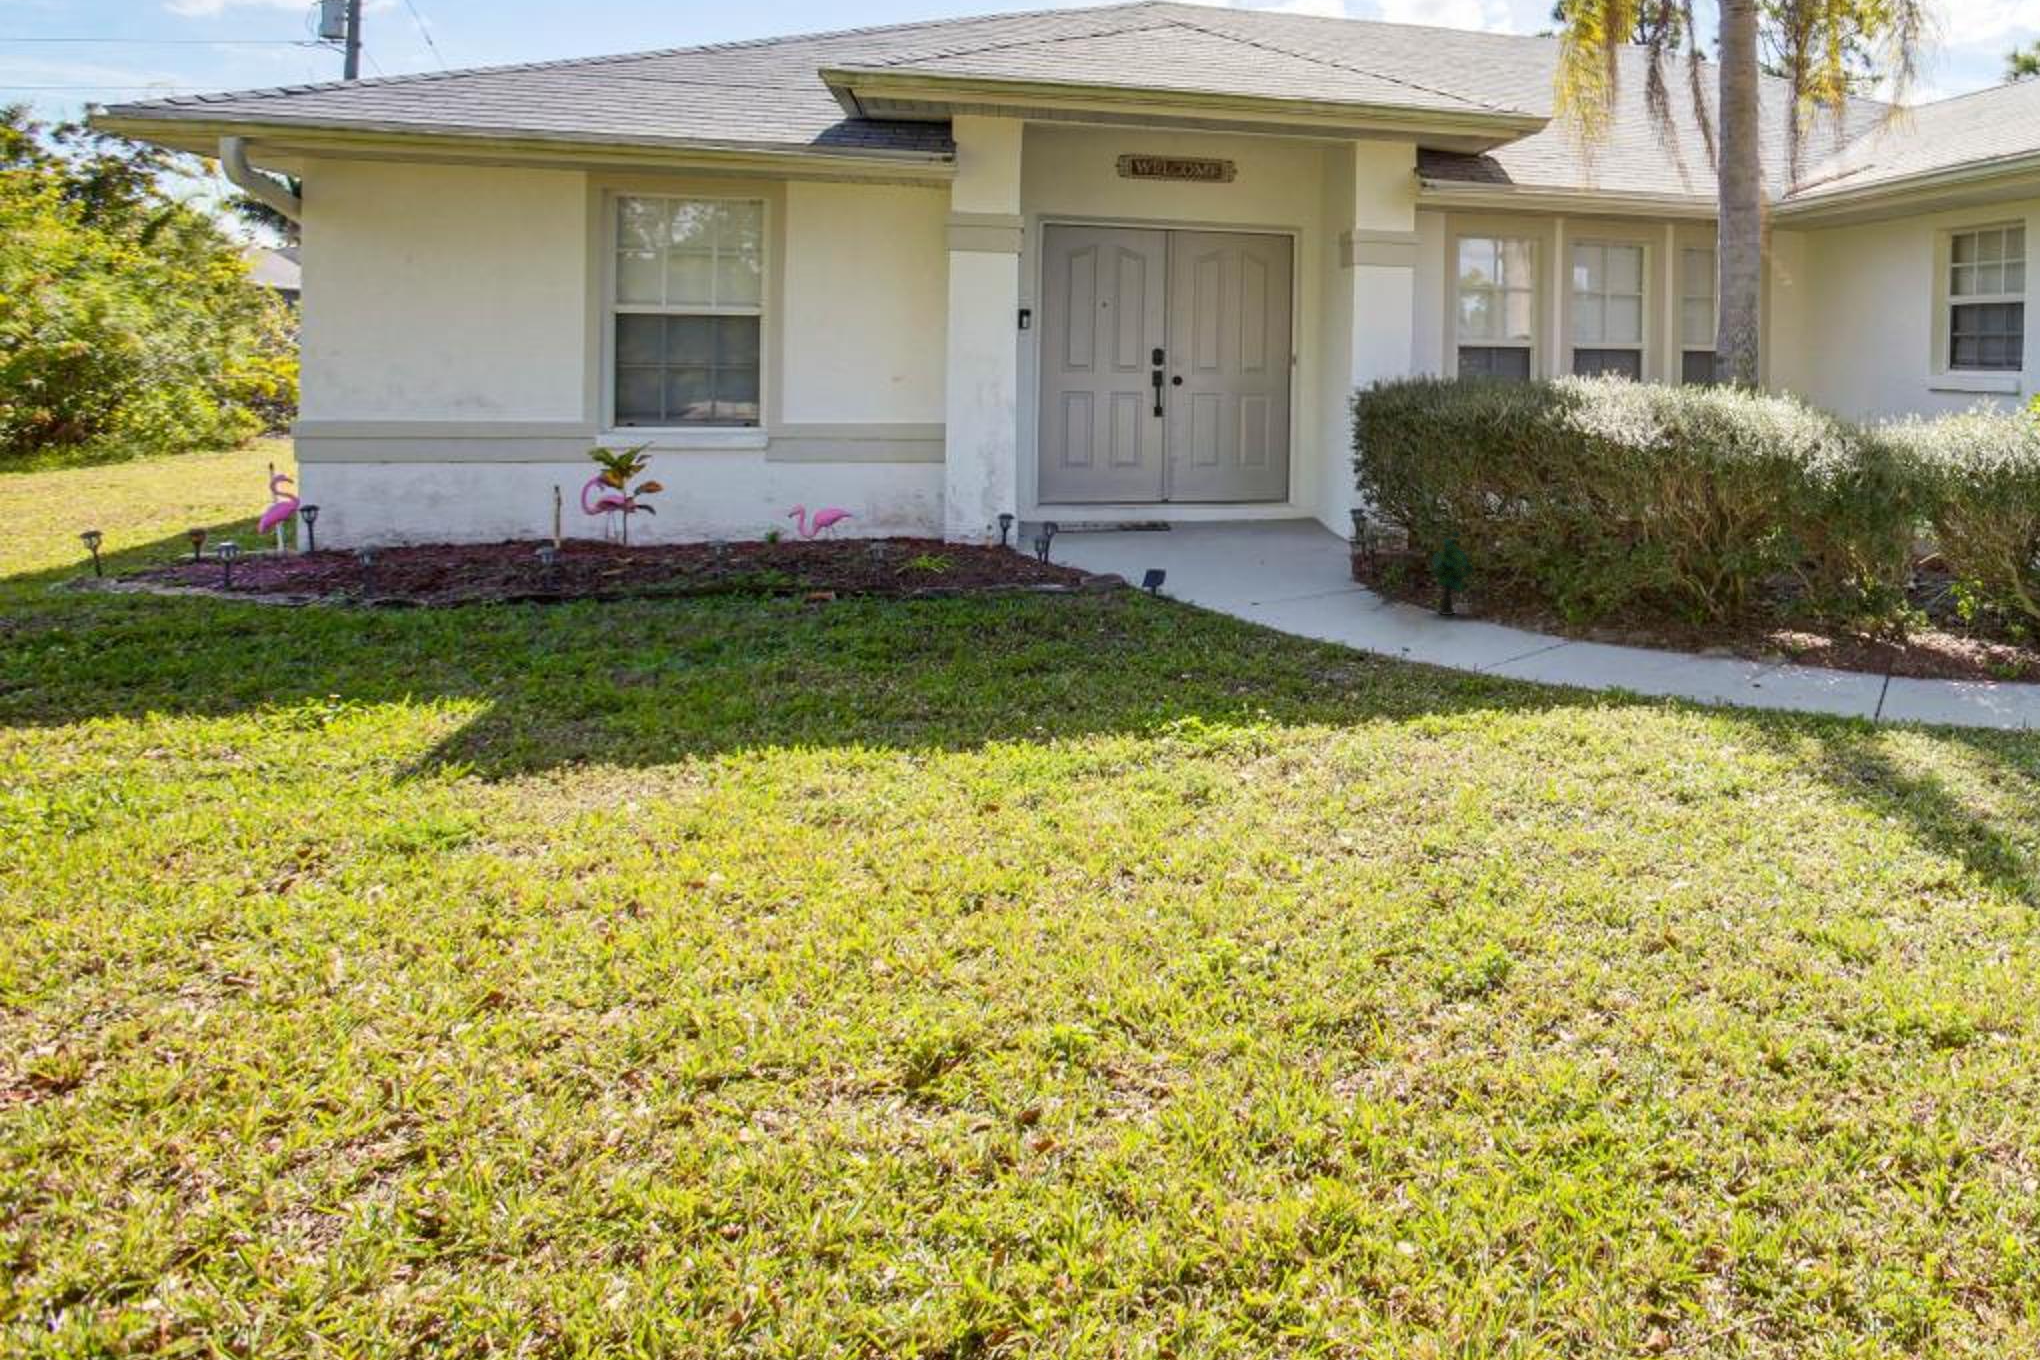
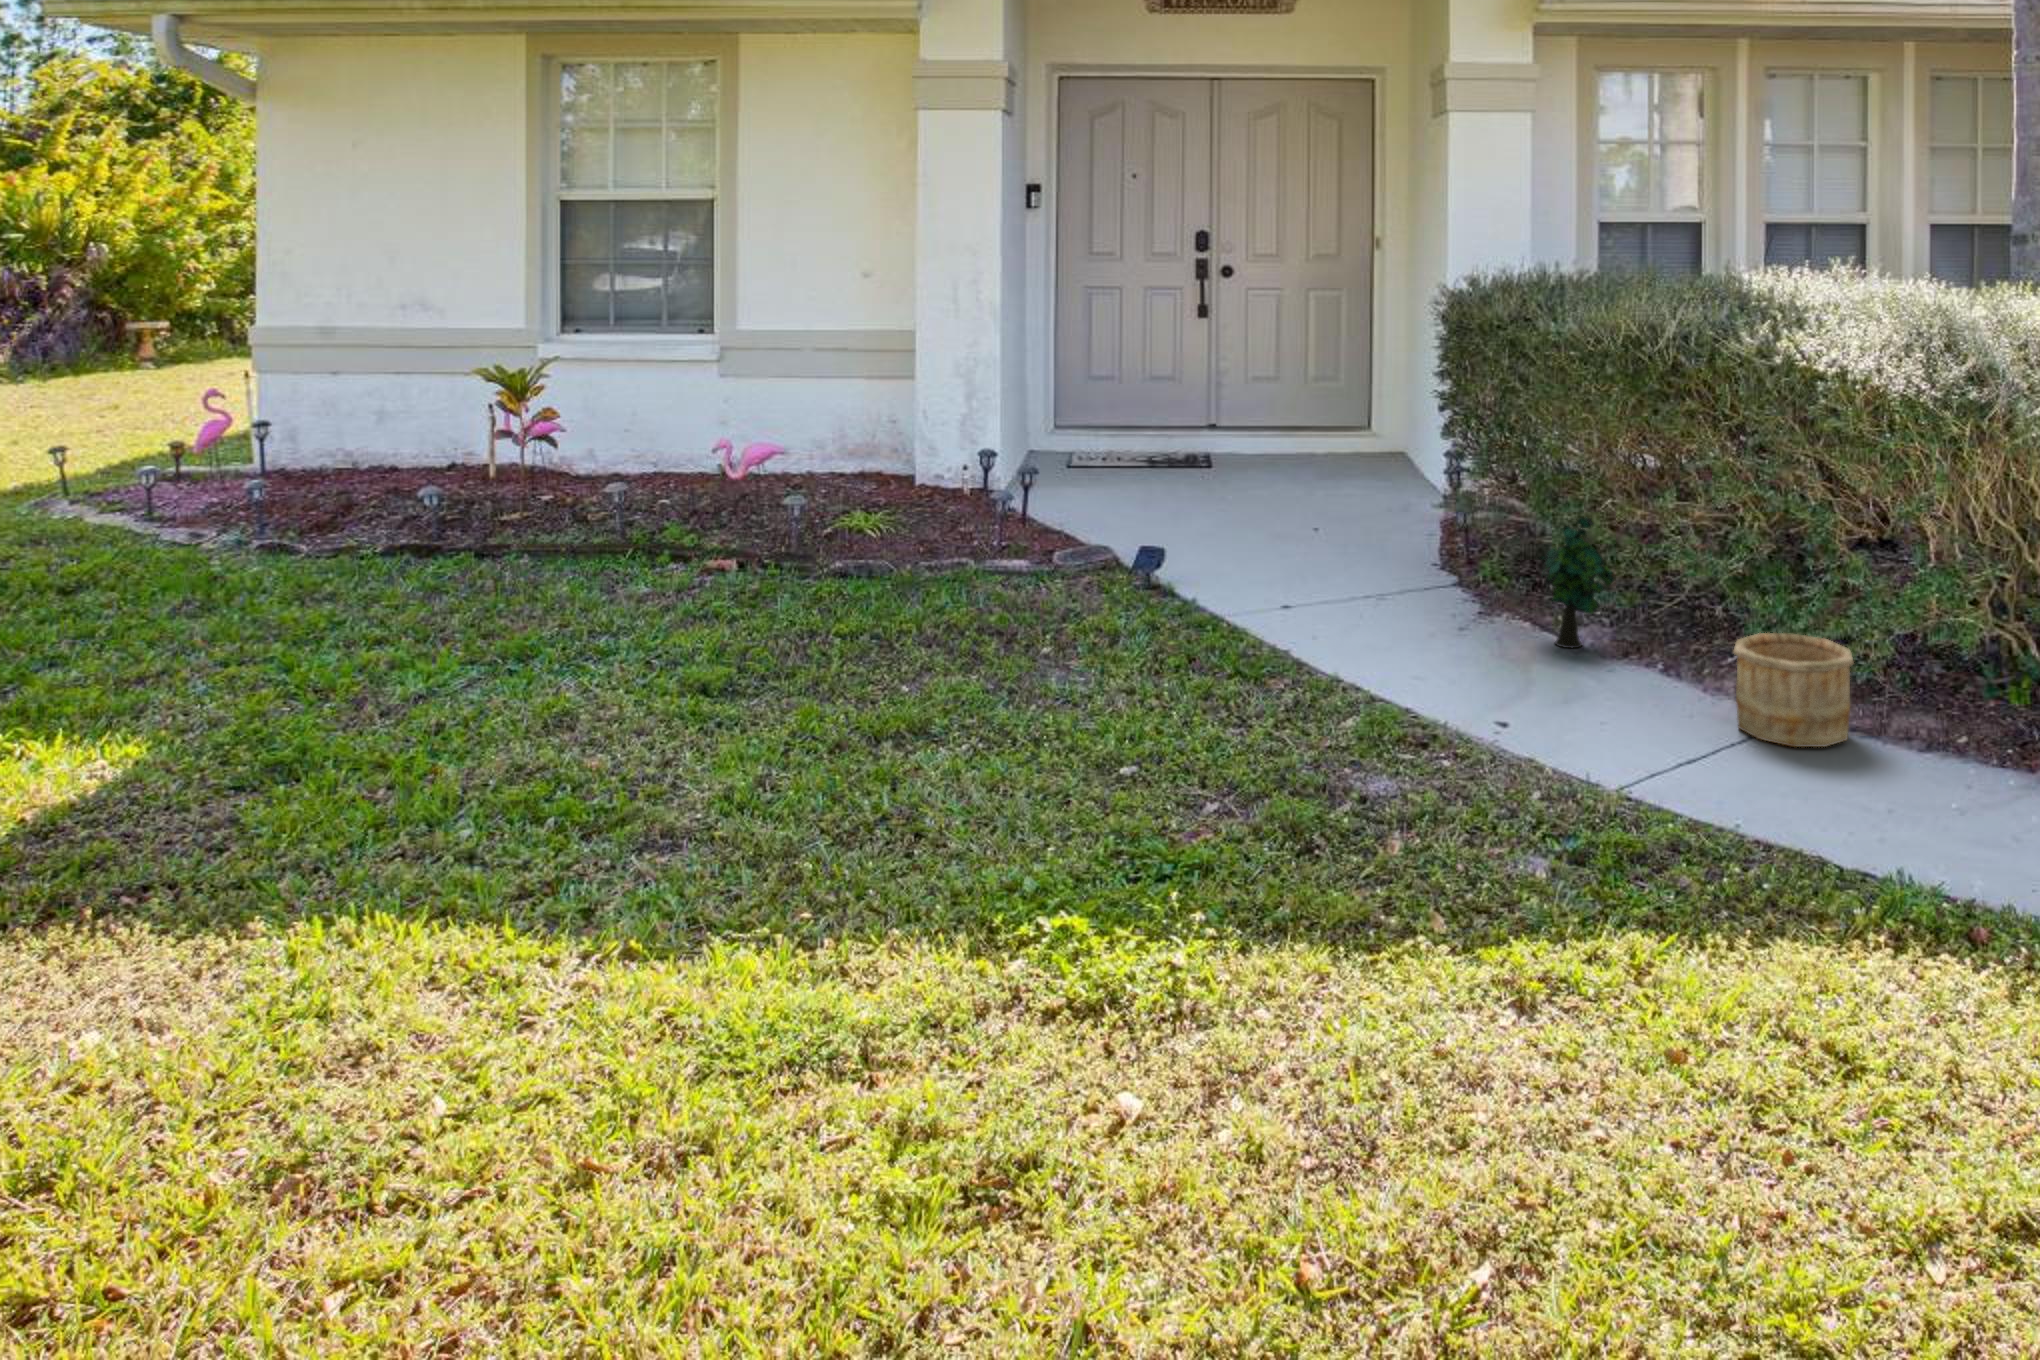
wooden bucket: none [1539,586,1602,644] -> present [1733,633,1854,747]

